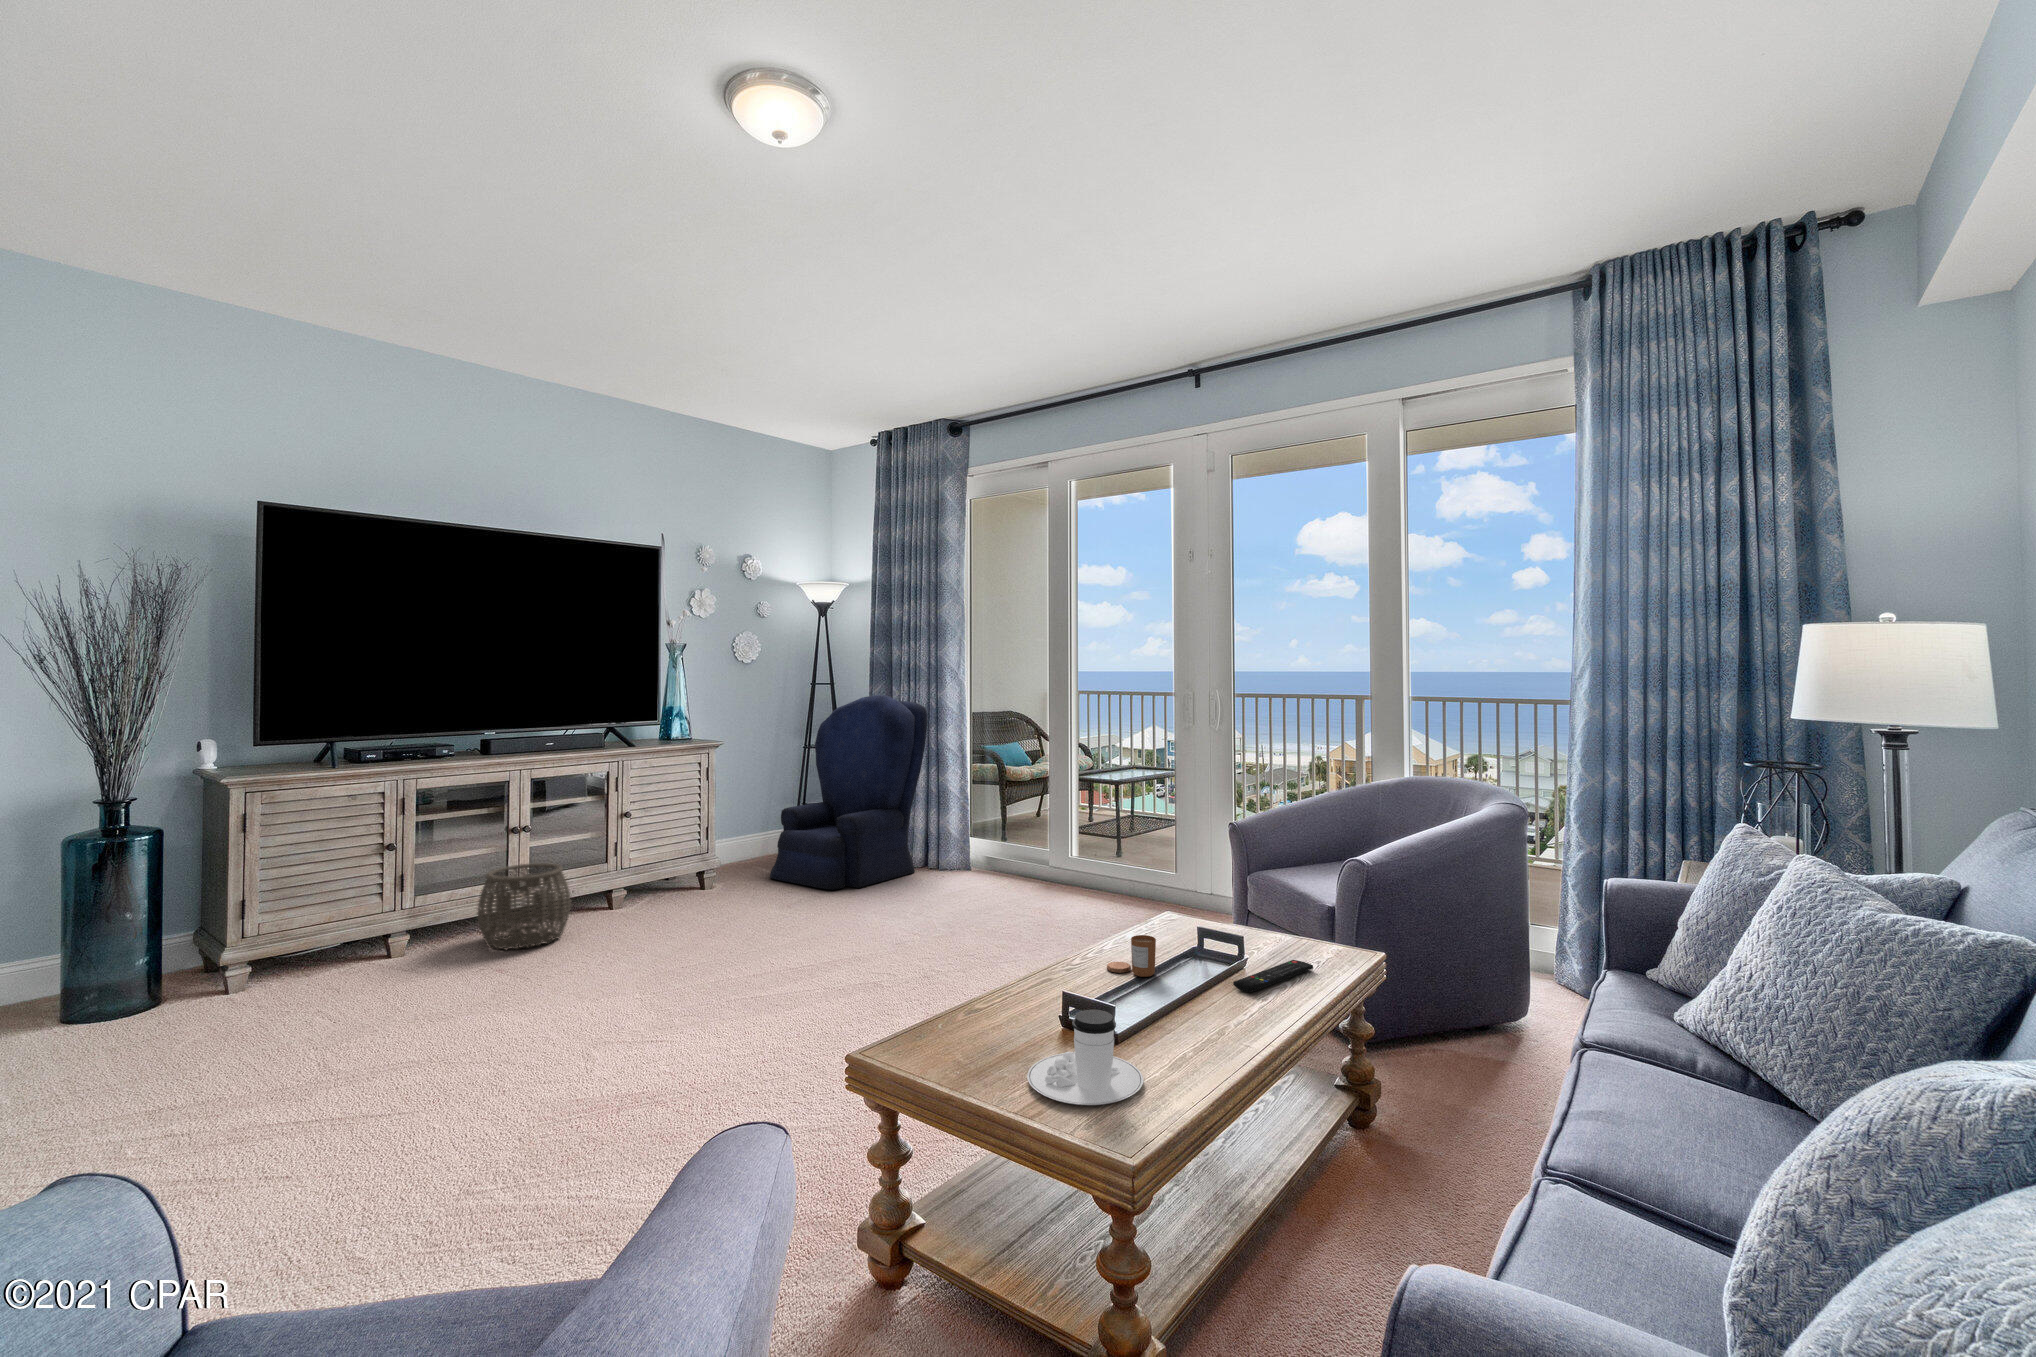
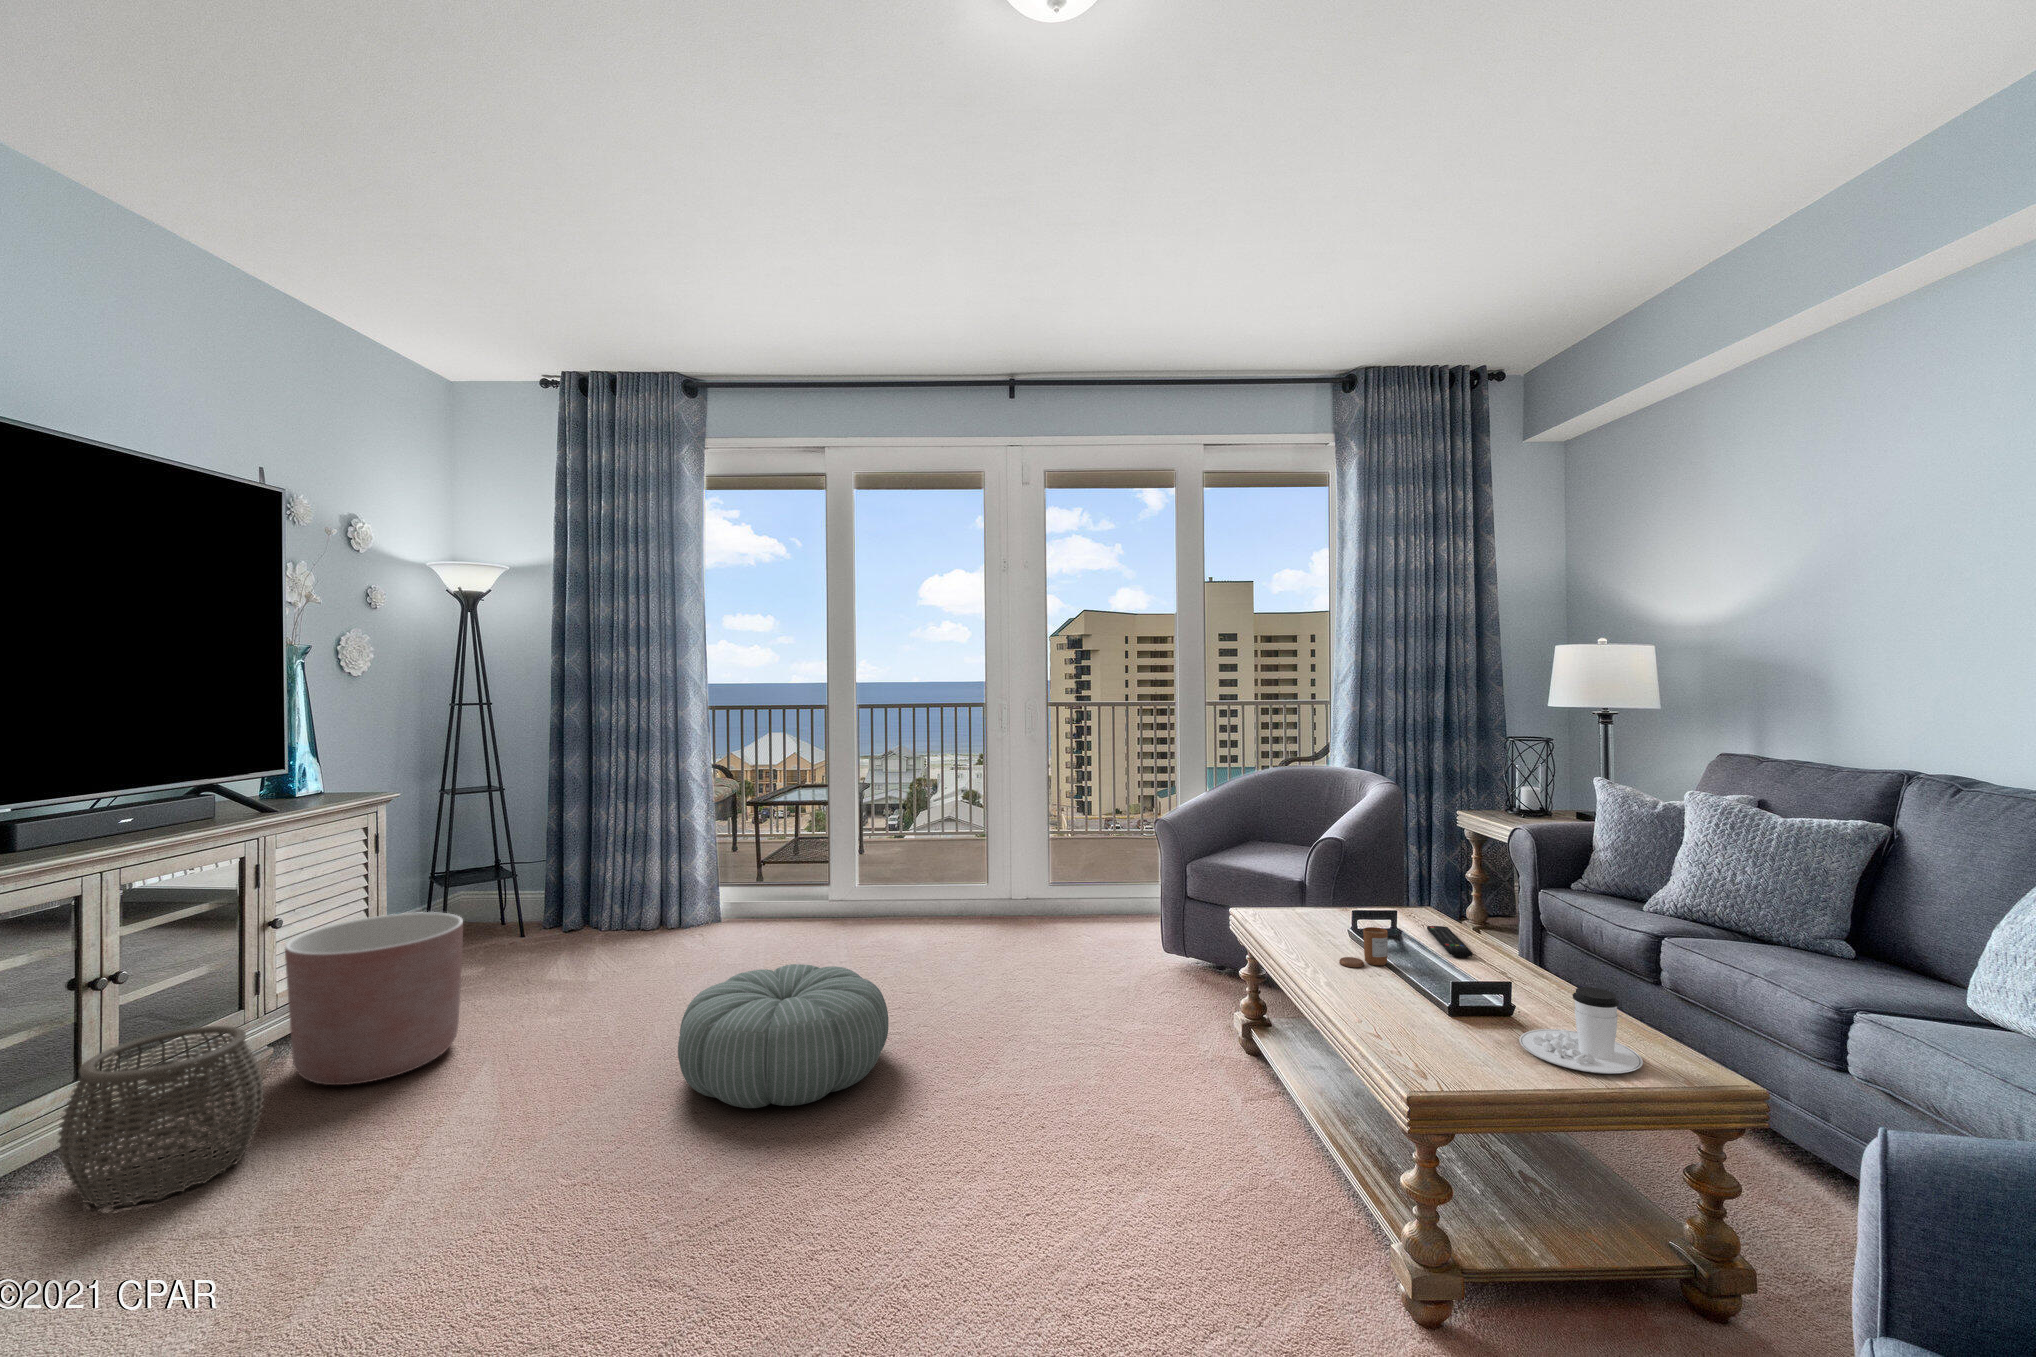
armchair: present [770,695,927,890] -> none [462,714,674,980]
planter: none [615,821,716,920] -> present [285,912,463,1085]
pouf: none [744,894,907,994] -> present [678,964,889,1108]

